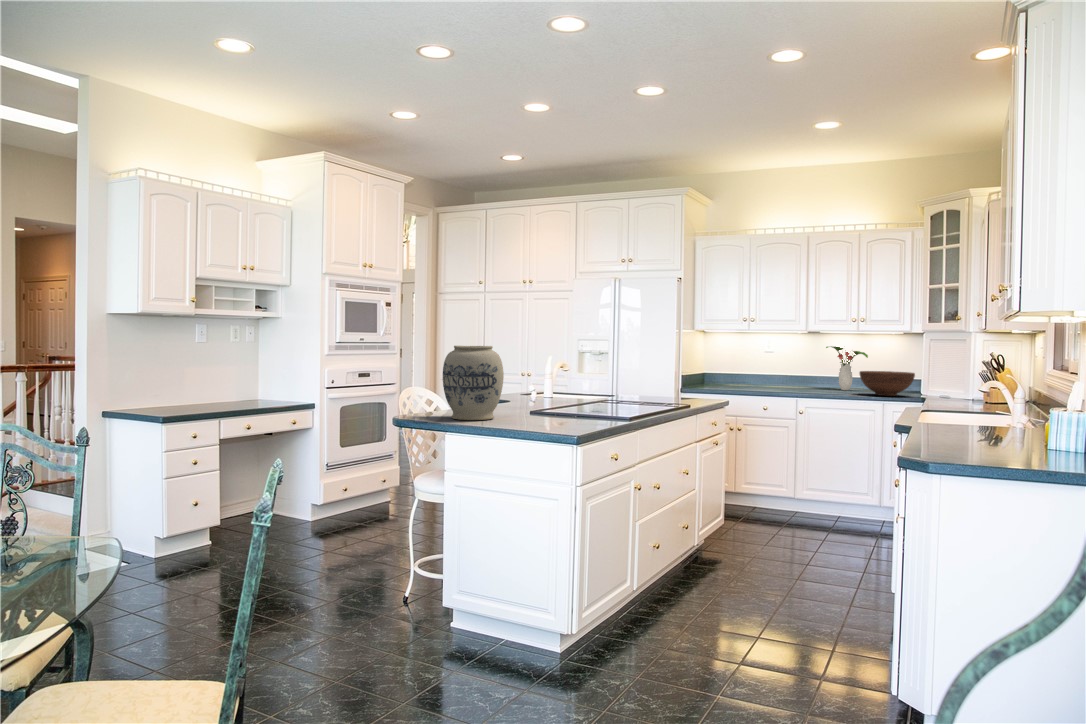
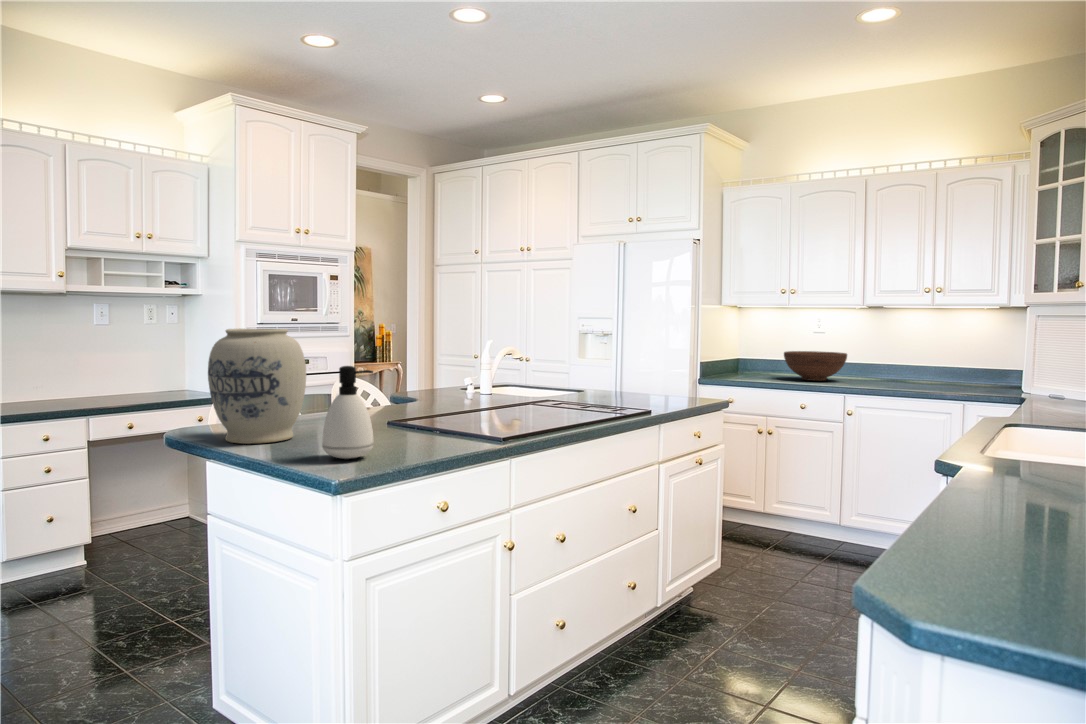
flower arrangement: present [826,346,868,390] -> none [891,322,948,381]
soap dispenser: none [542,368,574,425] -> present [322,366,374,459]
fruit bowl: present [860,371,915,396] -> present [784,351,847,381]

